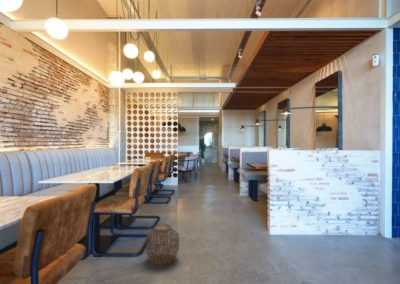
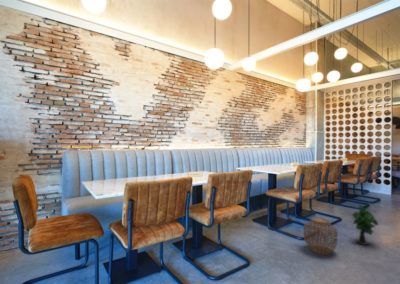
decorative plant: none [177,199,201,239] -> present [352,203,378,245]

